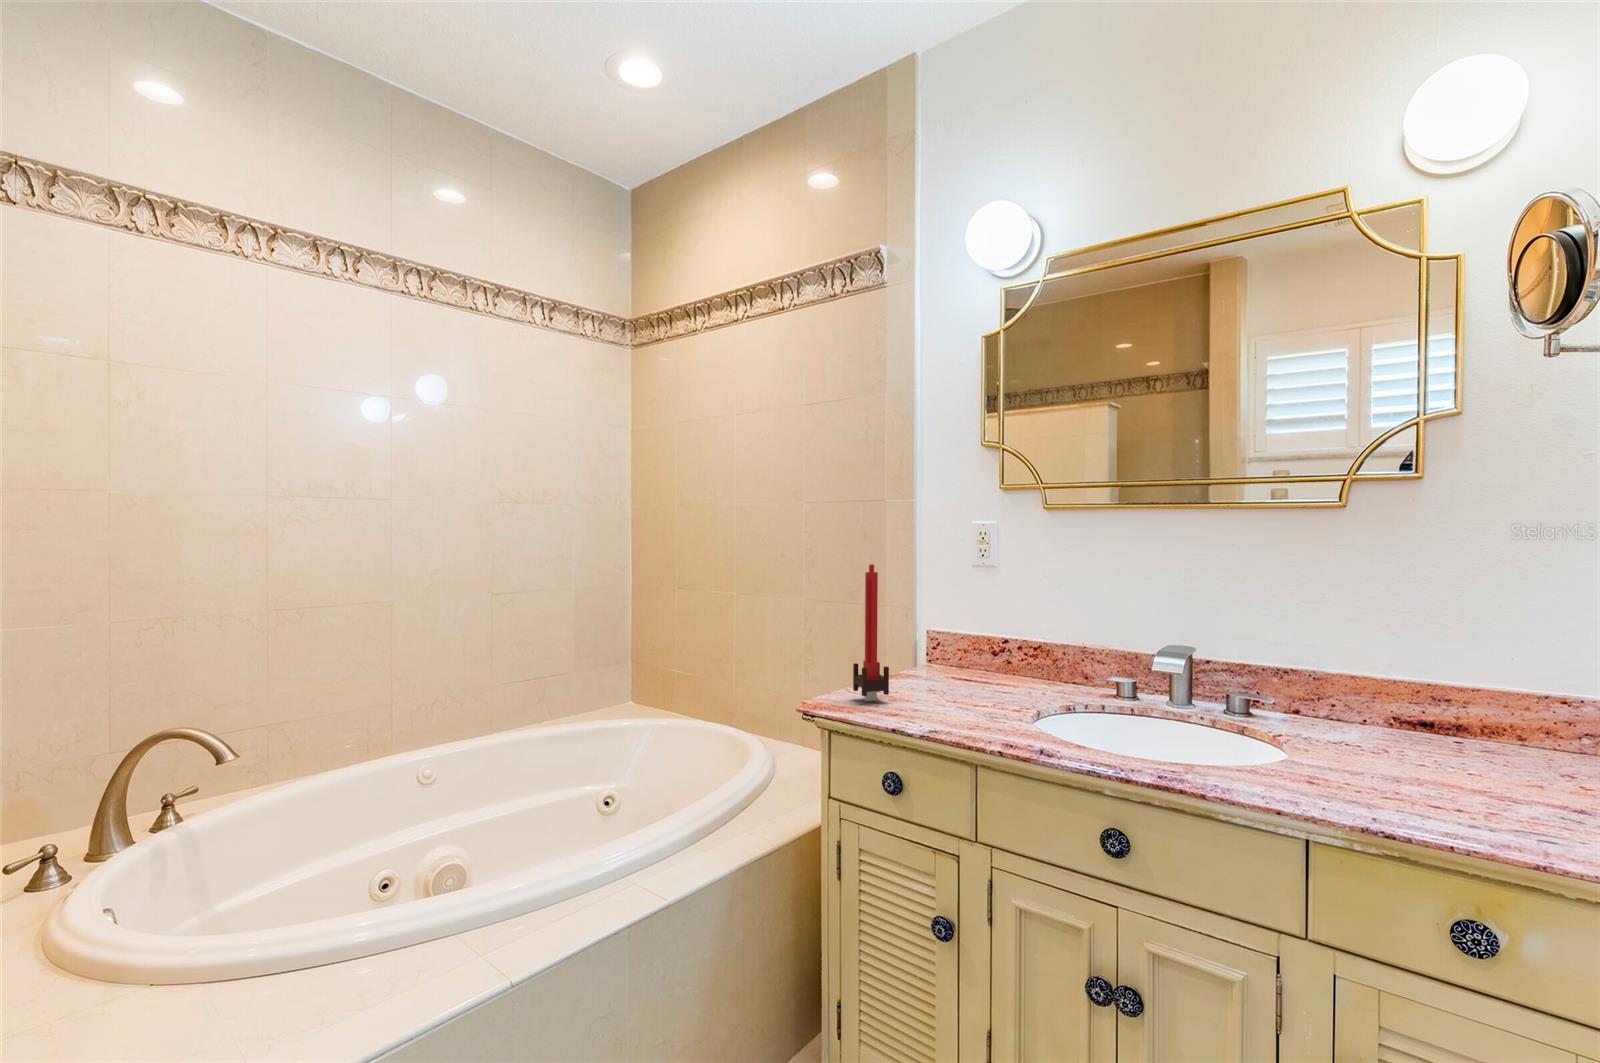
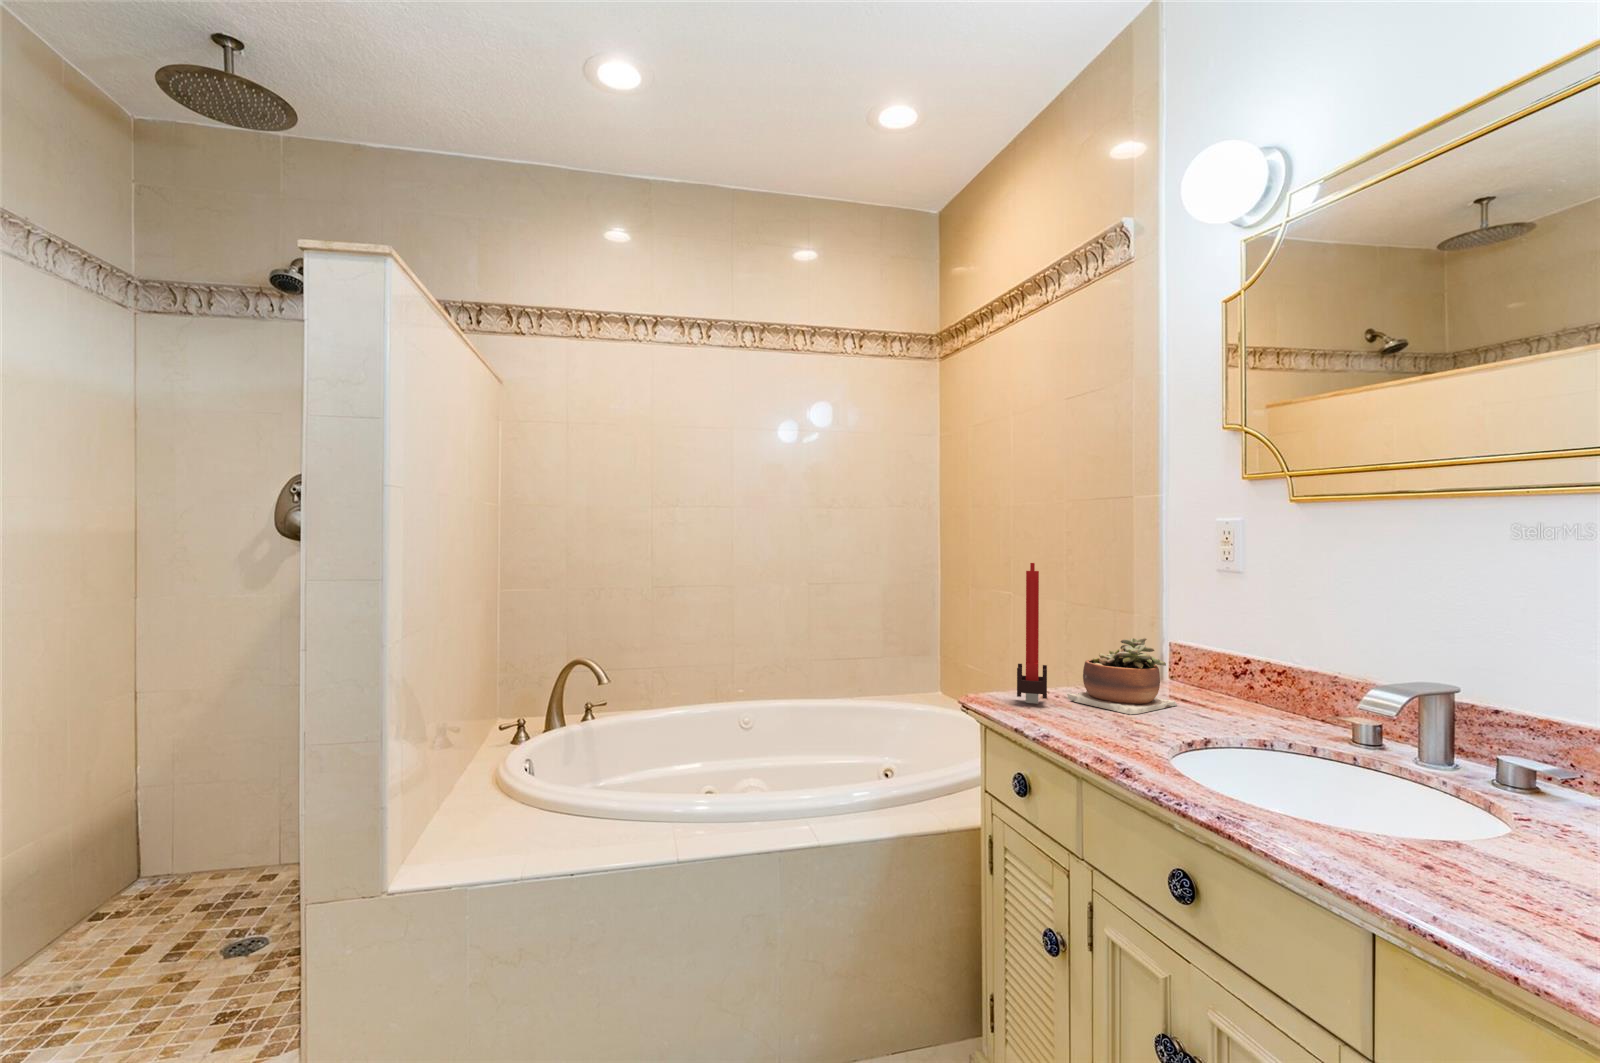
succulent plant: none [891,629,971,699] -> present [1067,638,1177,715]

